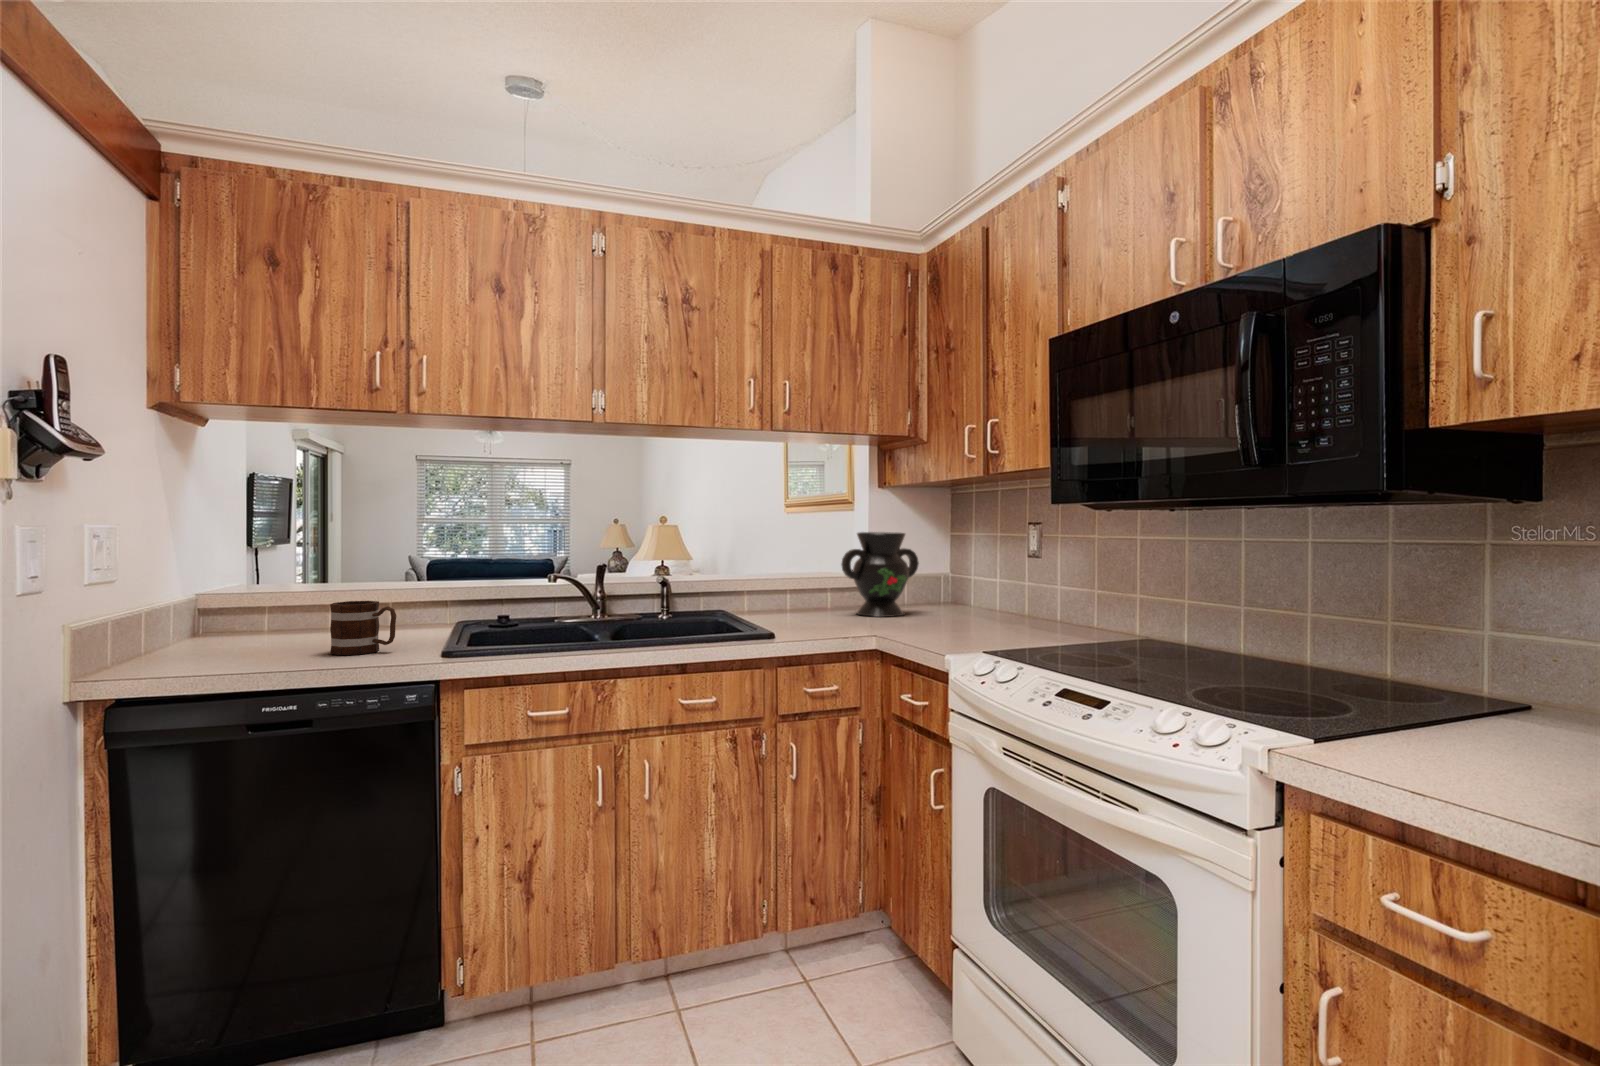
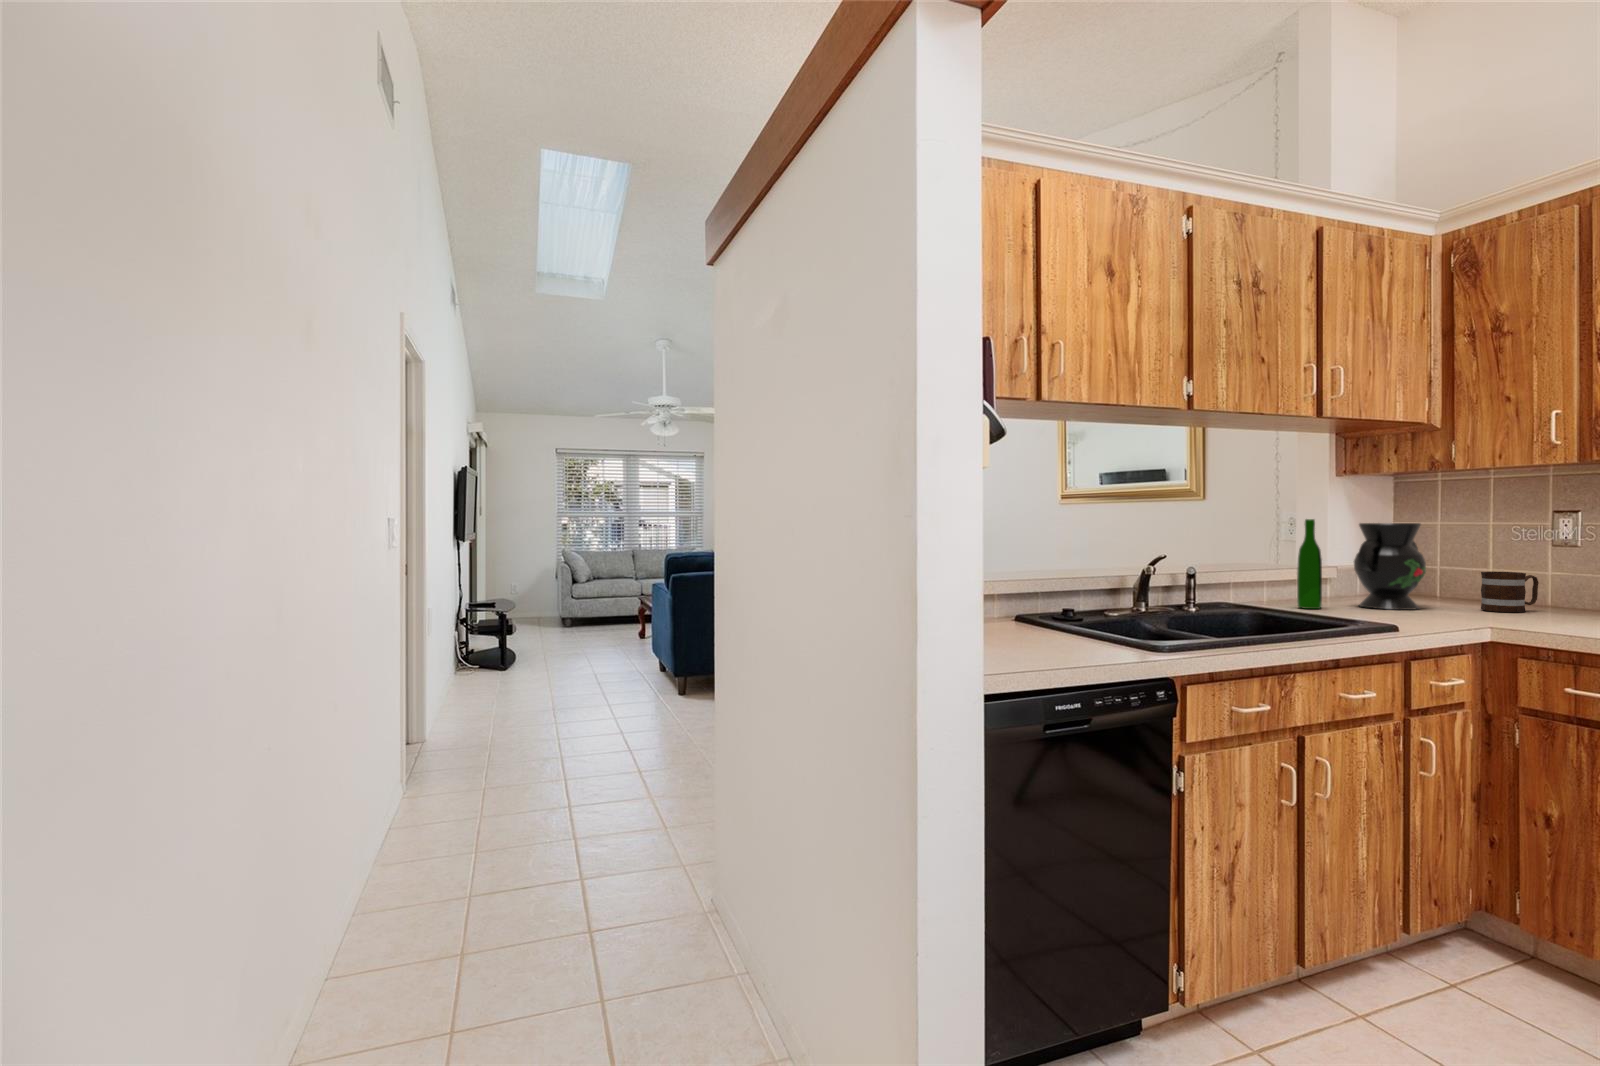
wine bottle: none [796,528,816,615] -> present [1297,519,1322,609]
mug: present [330,601,396,655] -> present [1481,572,1539,612]

